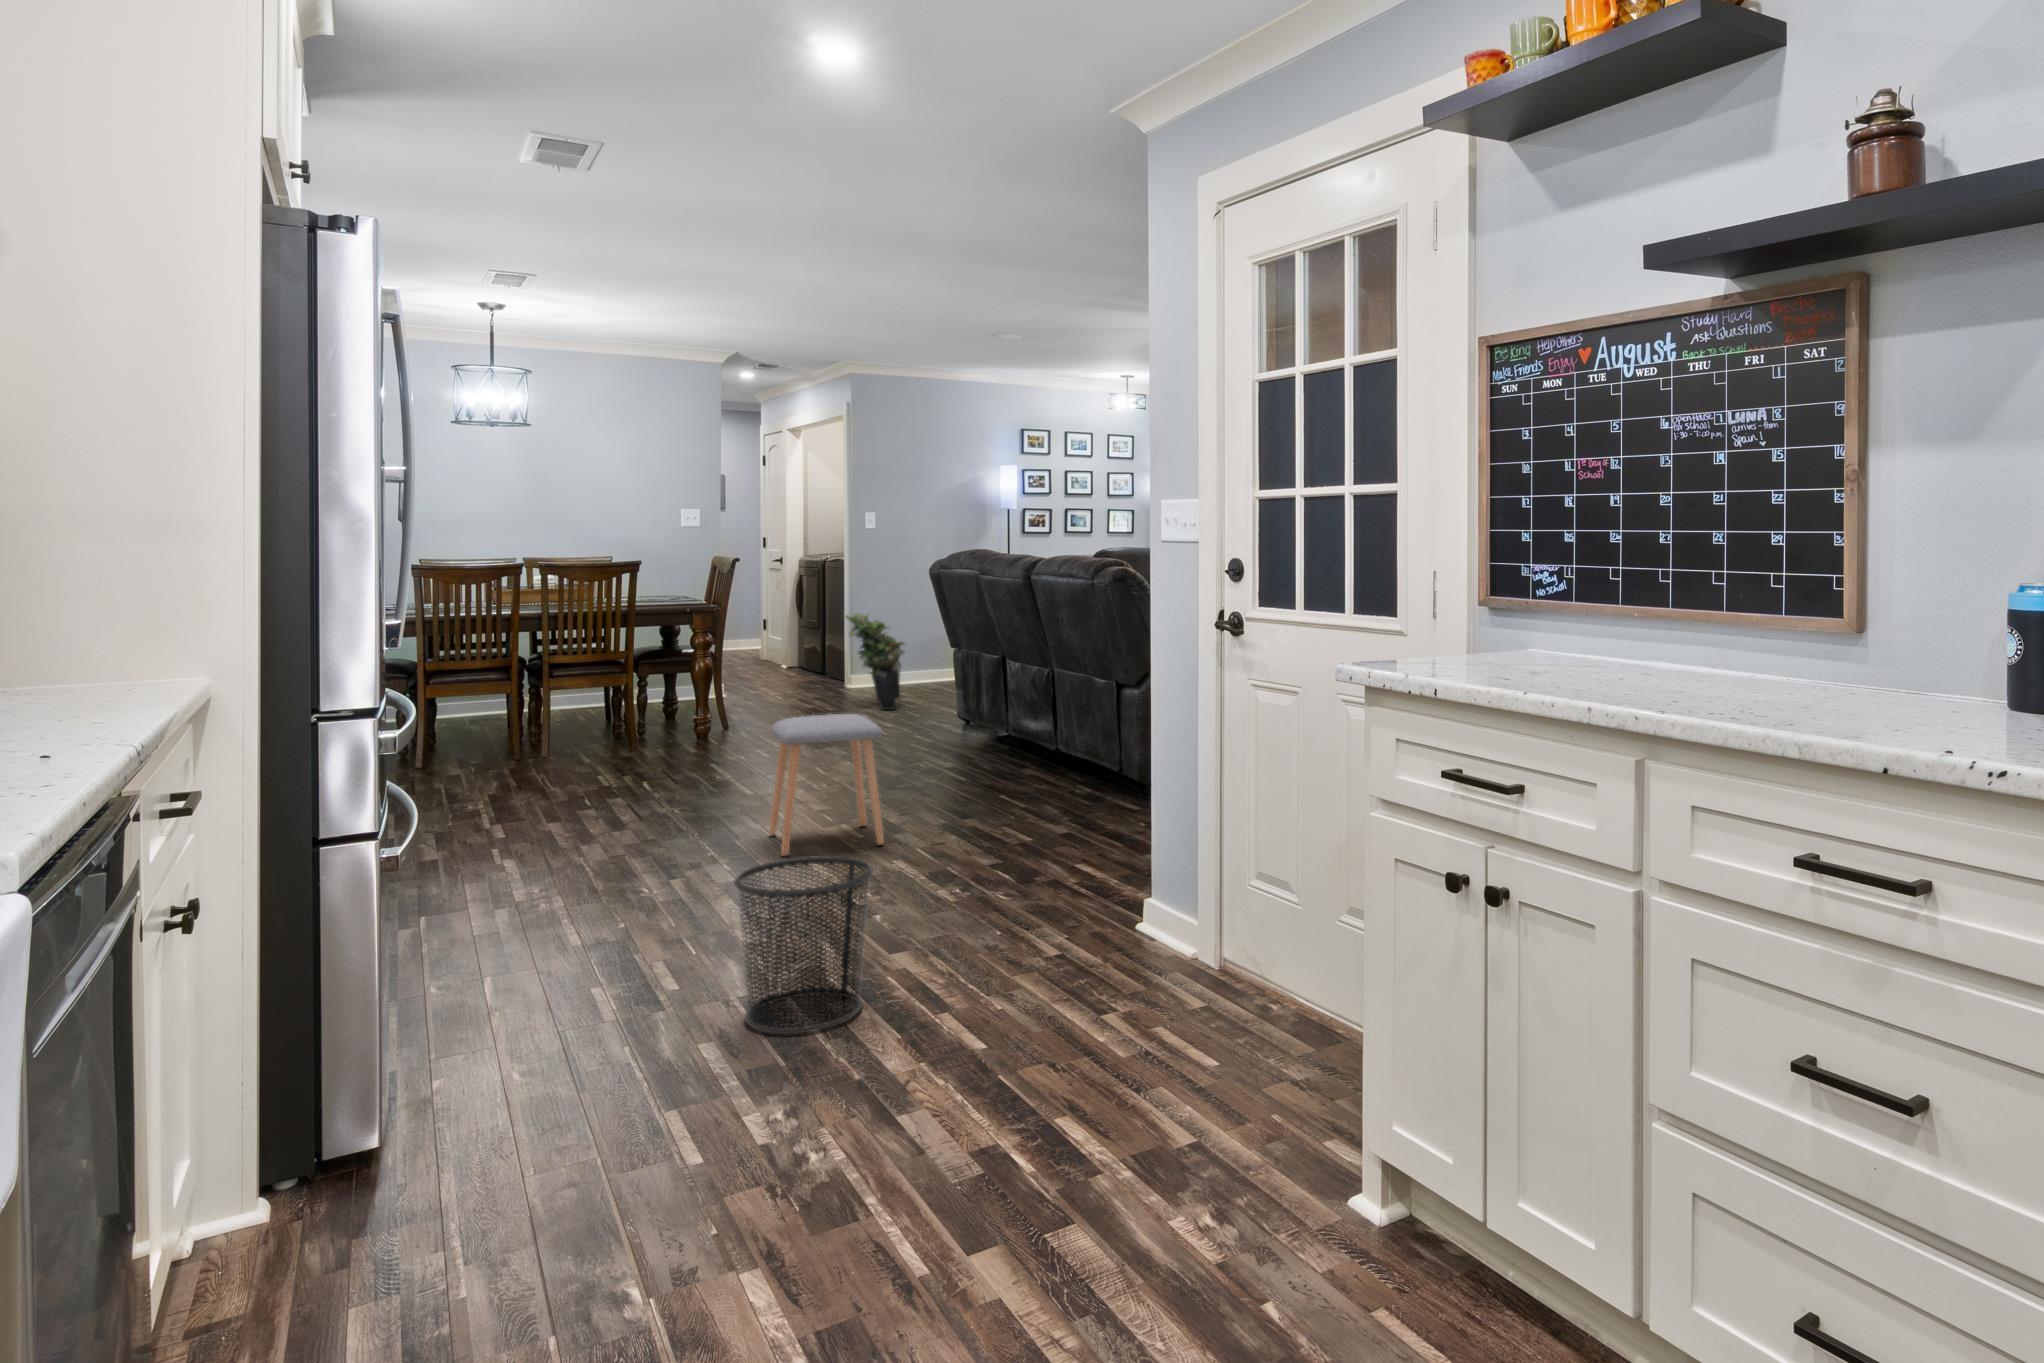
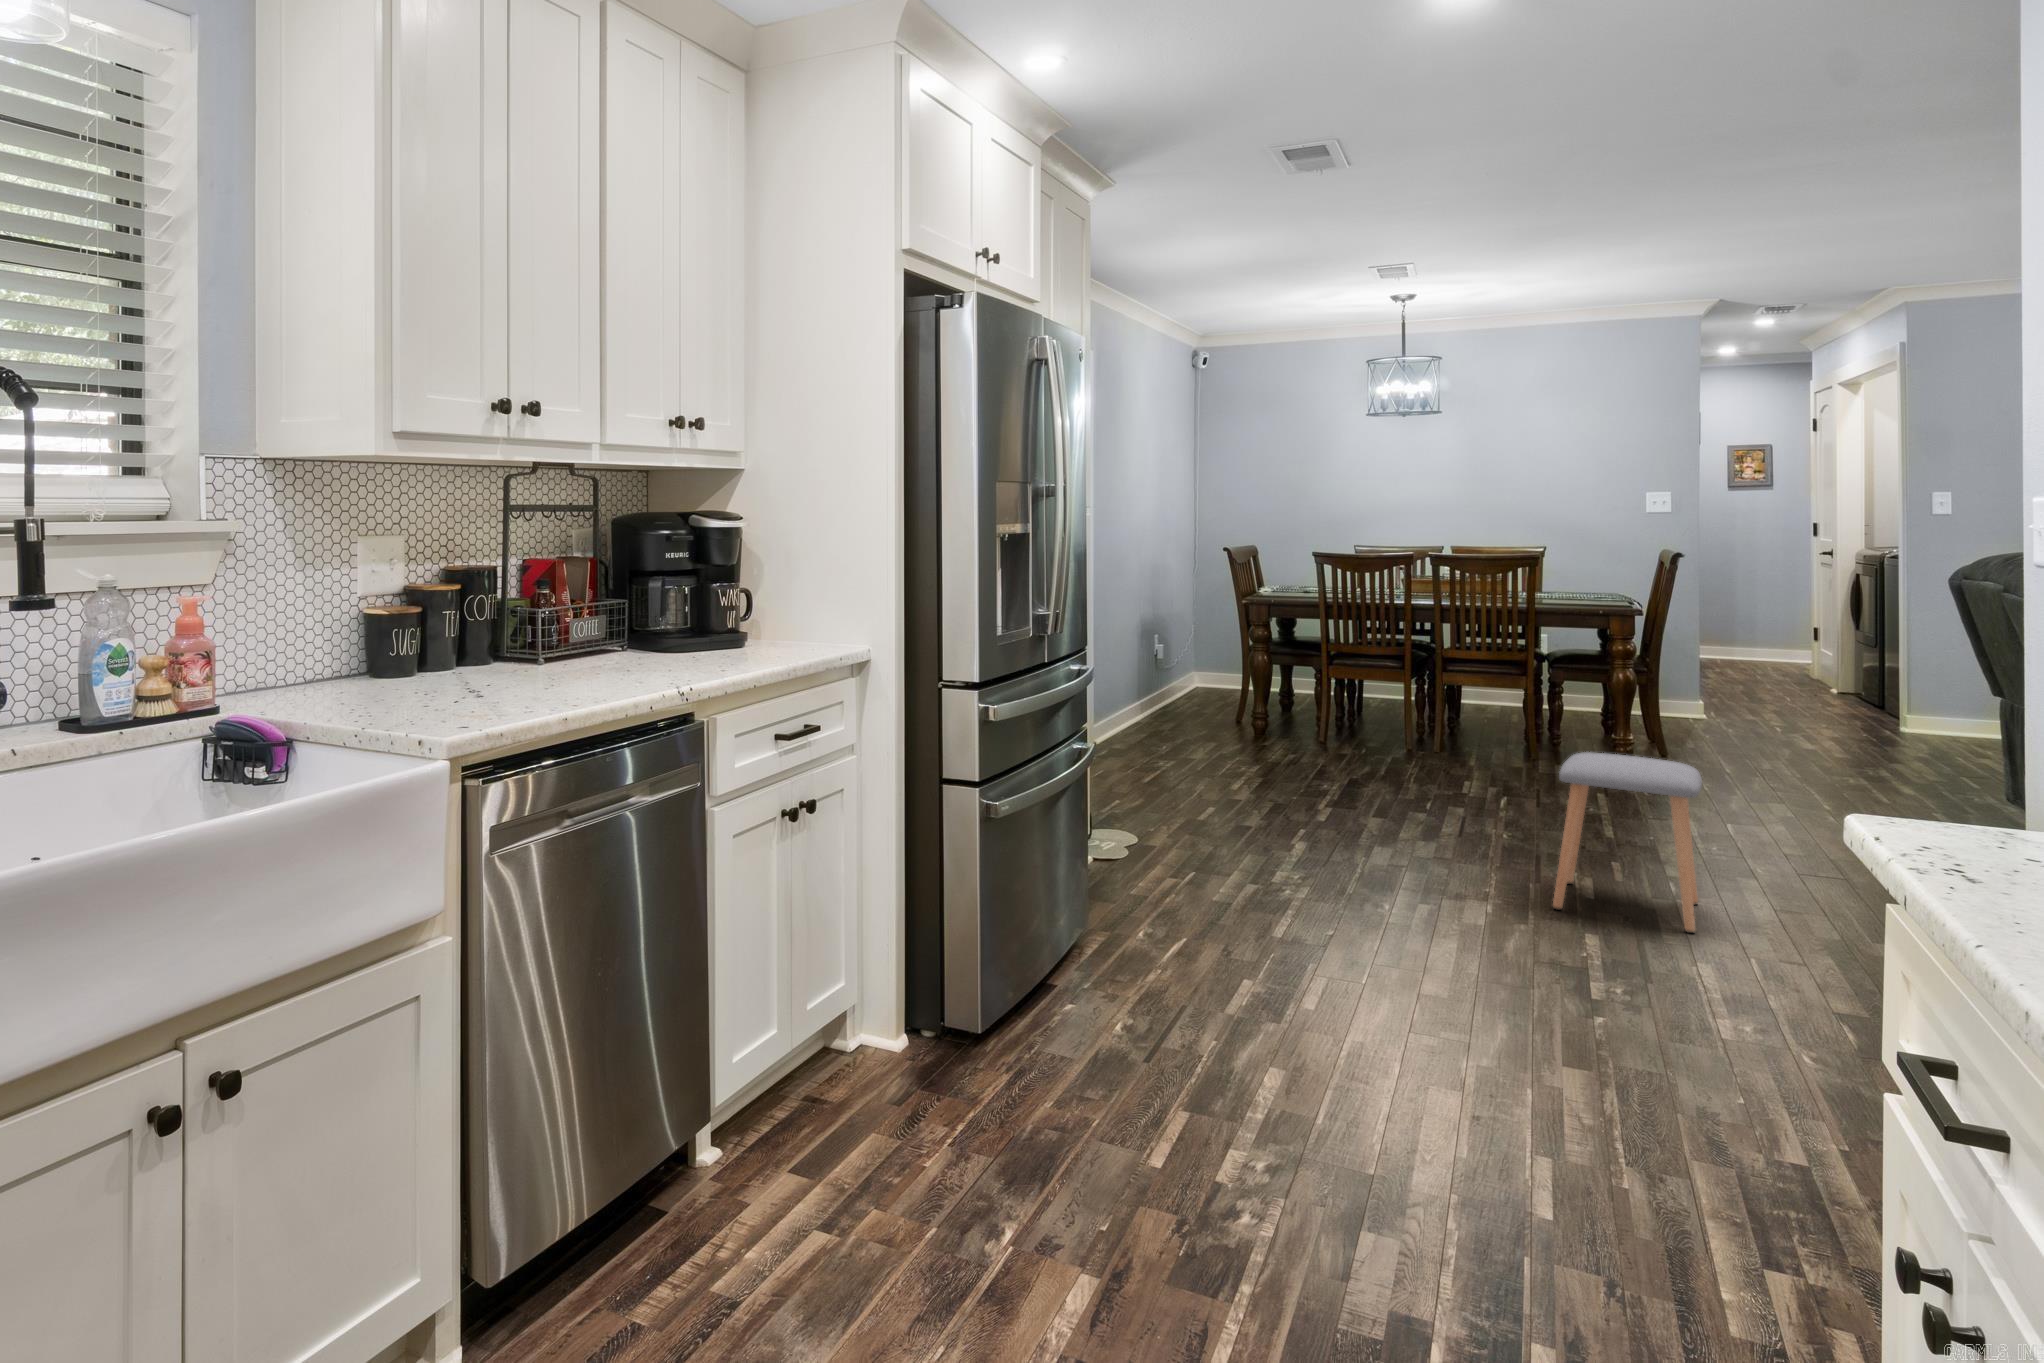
potted plant: present [845,613,904,710] -> none [1835,634,1937,769]
waste bin: present [734,856,873,1034] -> none [1318,902,1479,1106]

